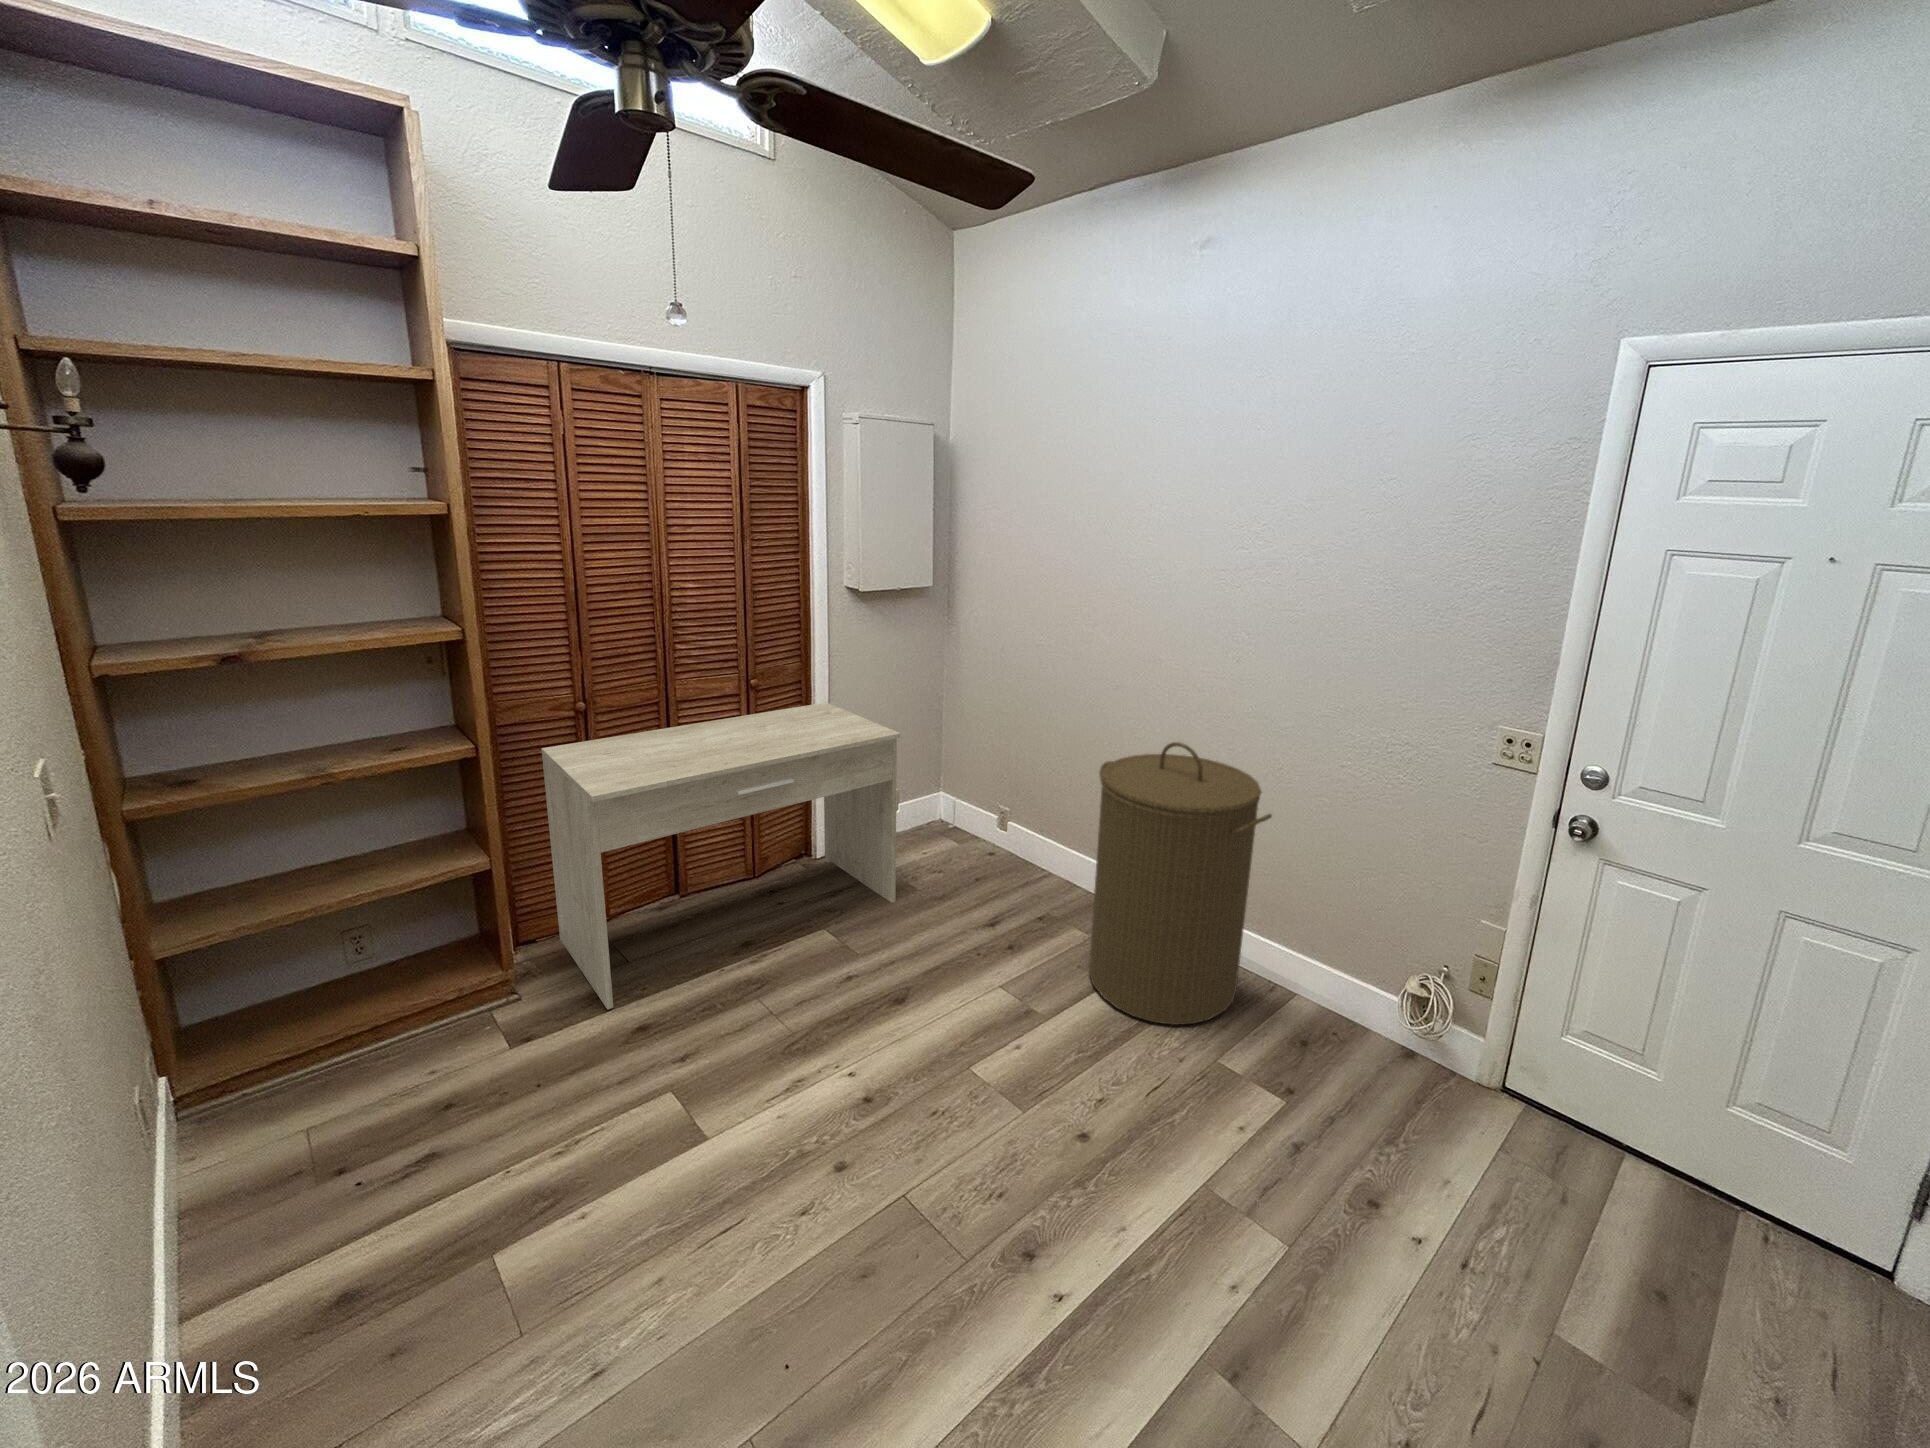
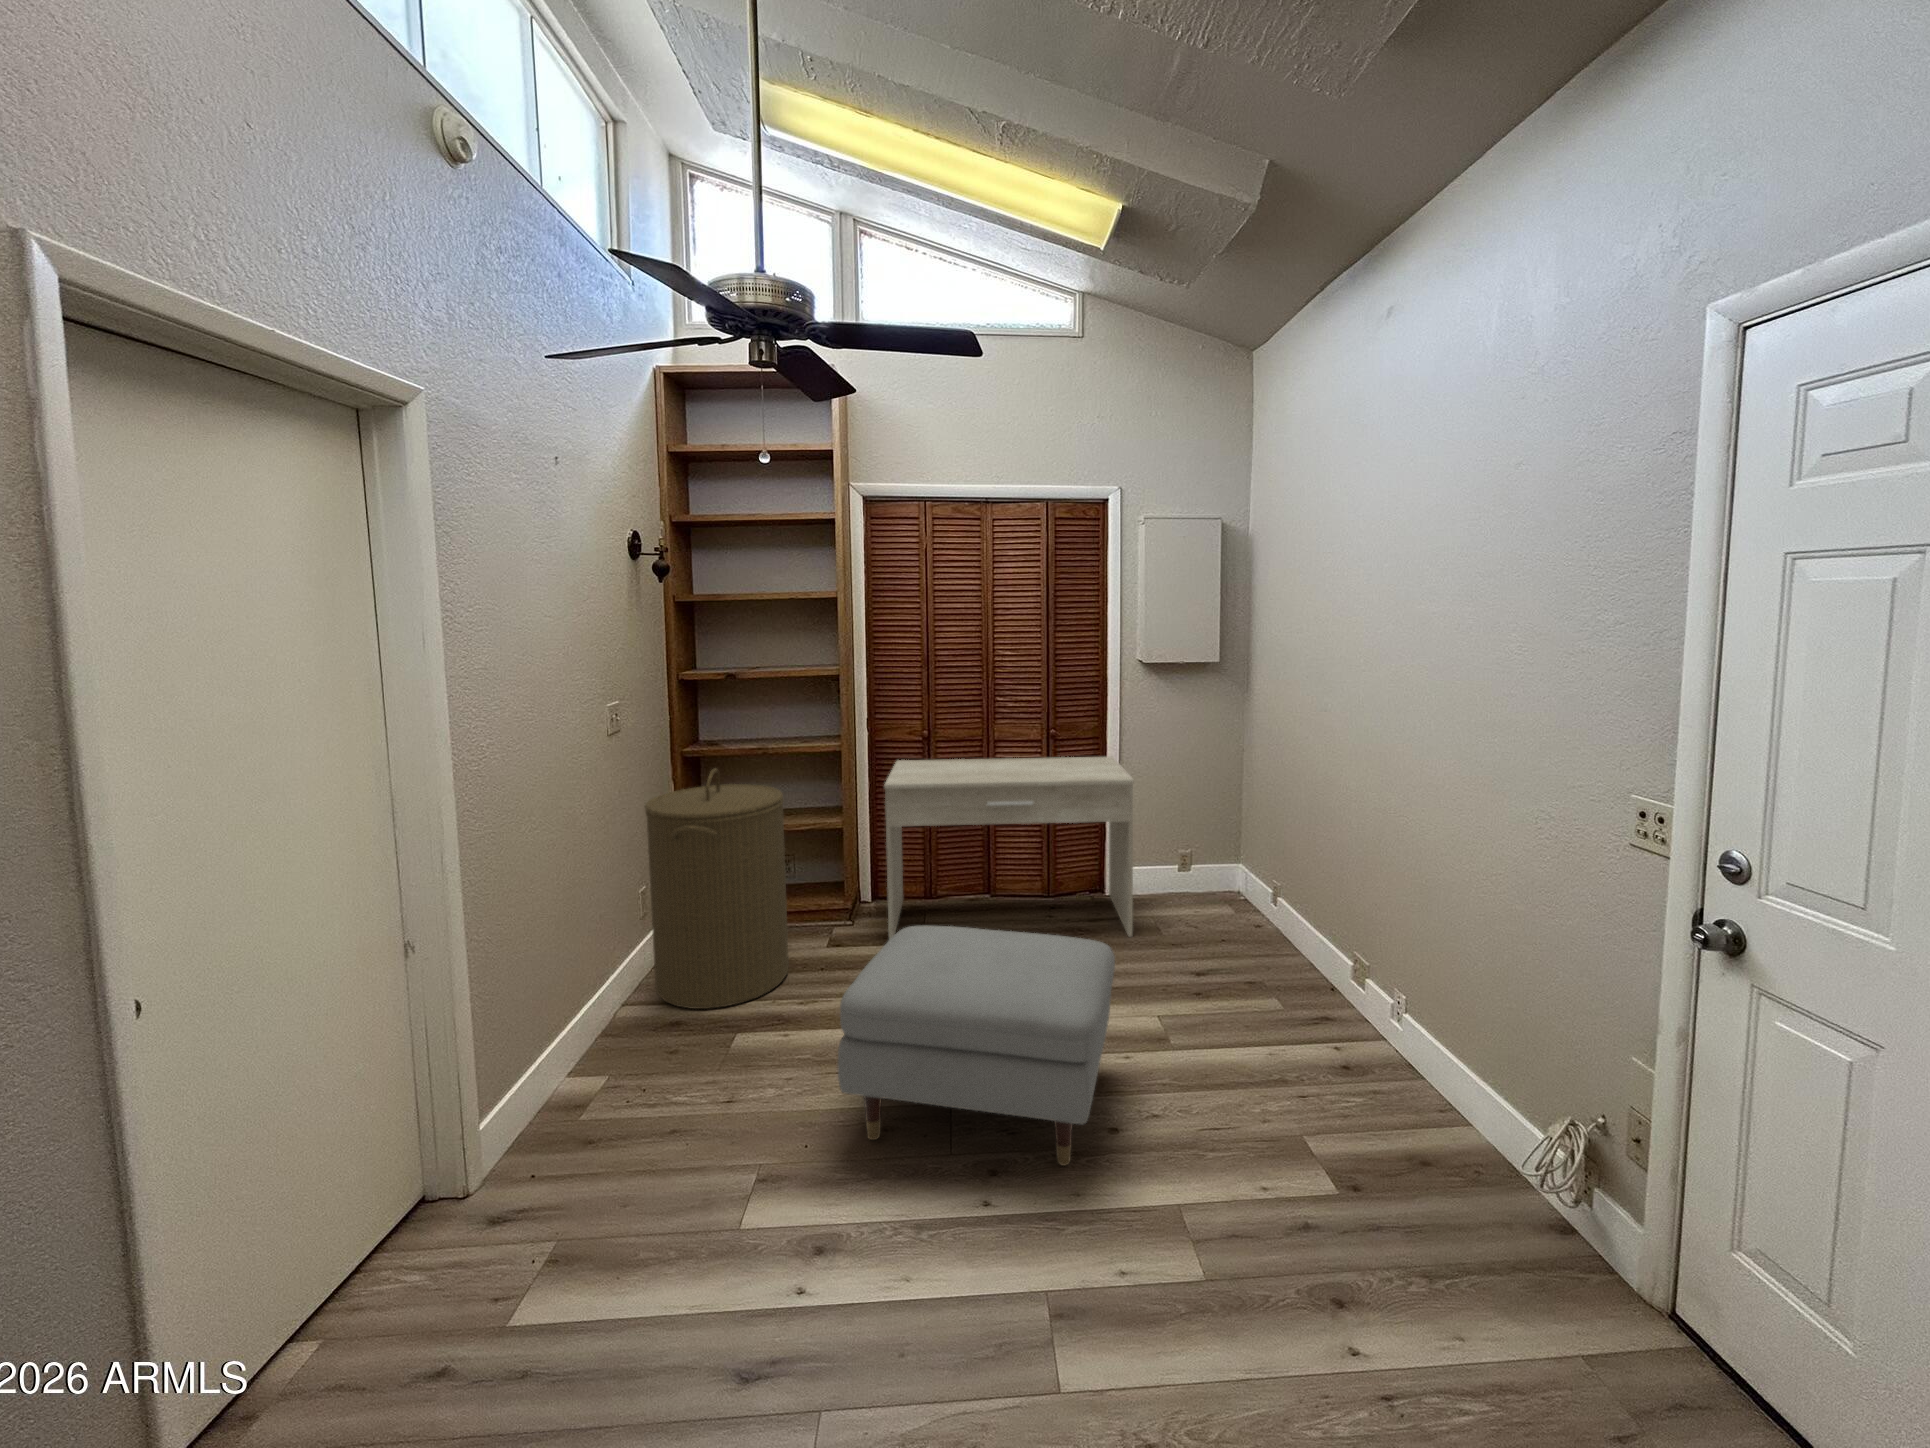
laundry hamper: present [1089,742,1272,1025] -> present [645,768,789,1009]
ottoman: none [770,941,1137,1307] -> present [838,926,1115,1166]

